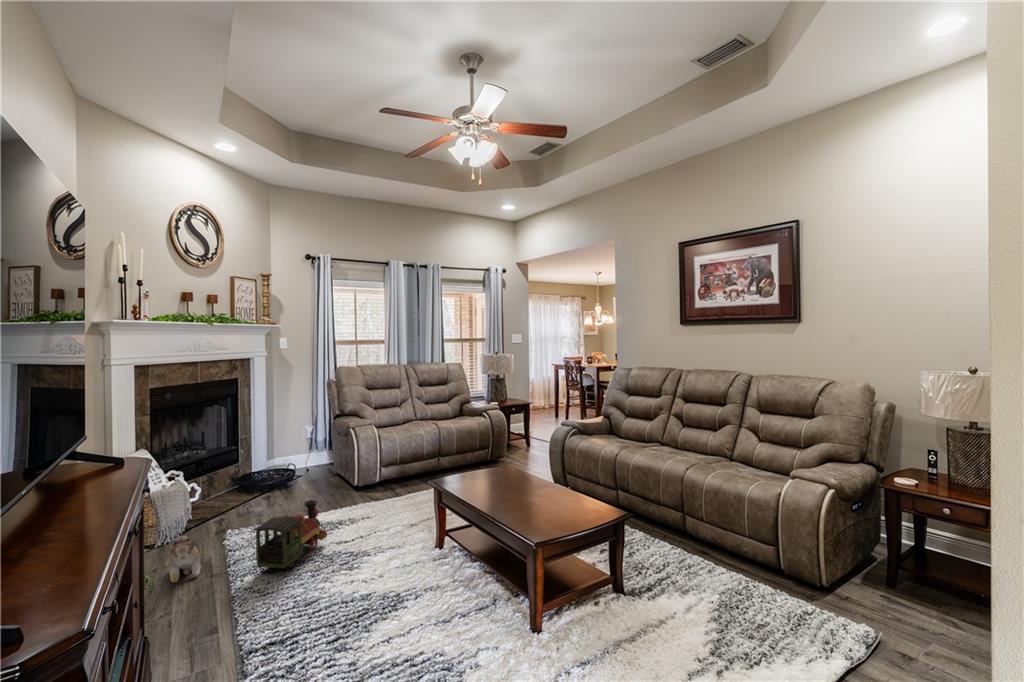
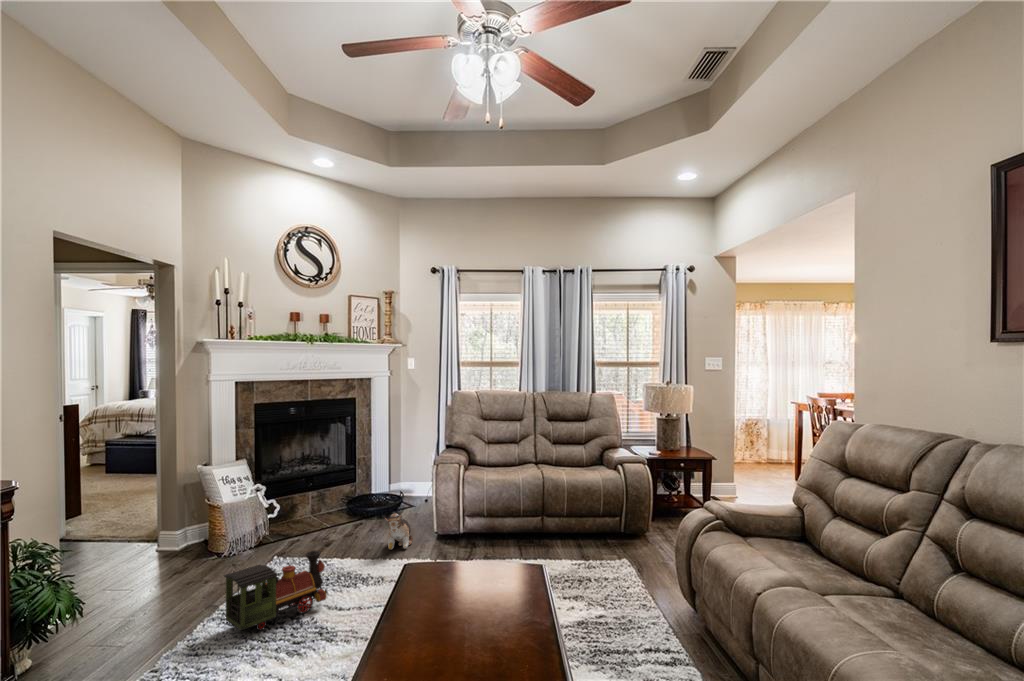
plush toy: present [169,536,203,583] -> present [385,513,413,550]

